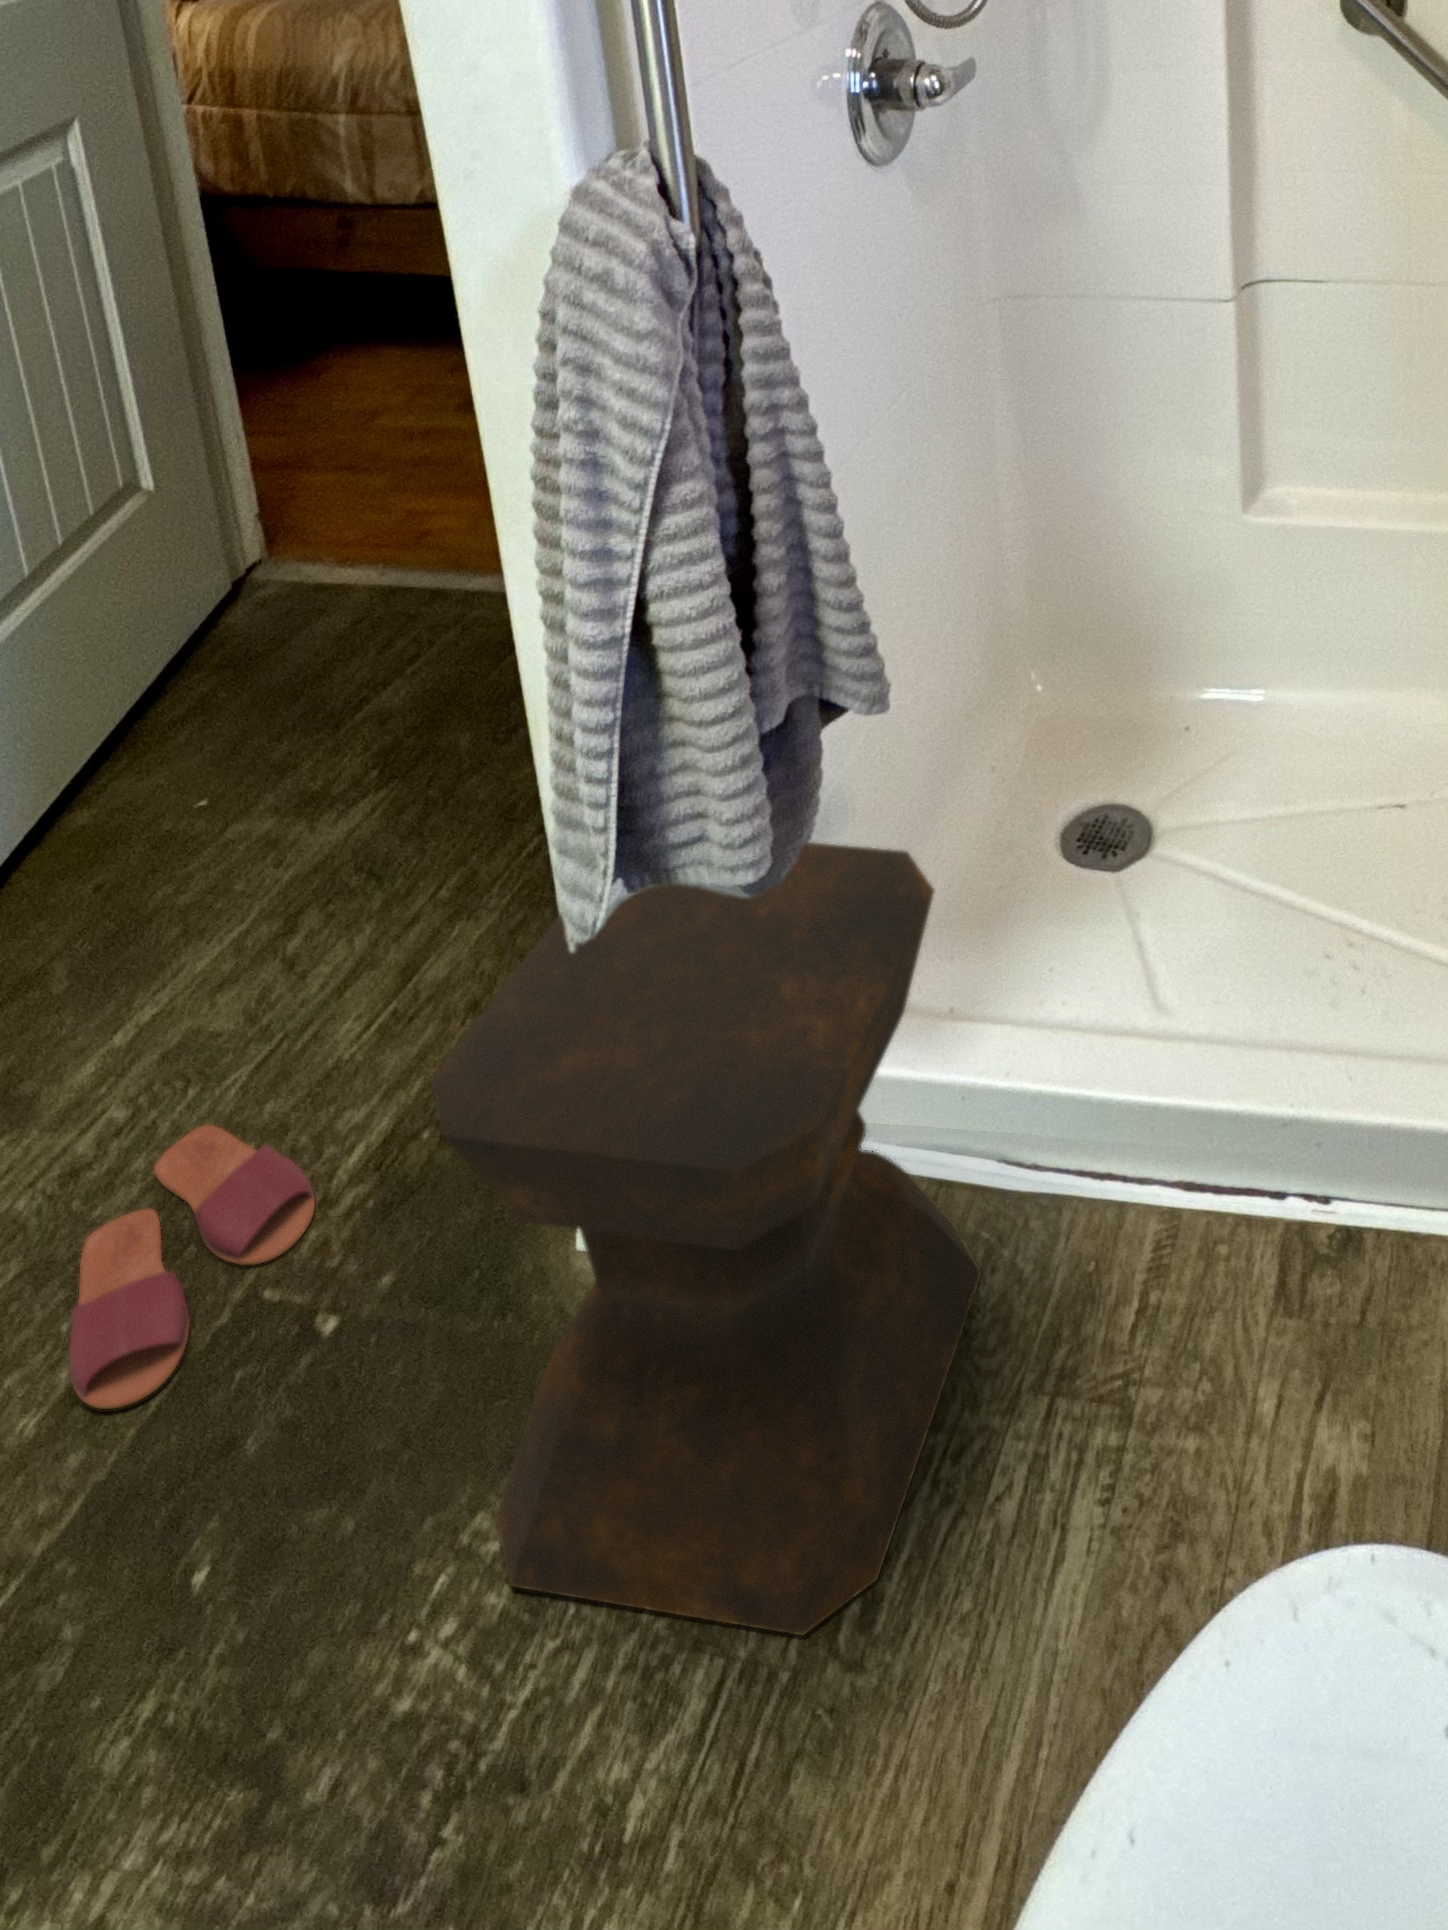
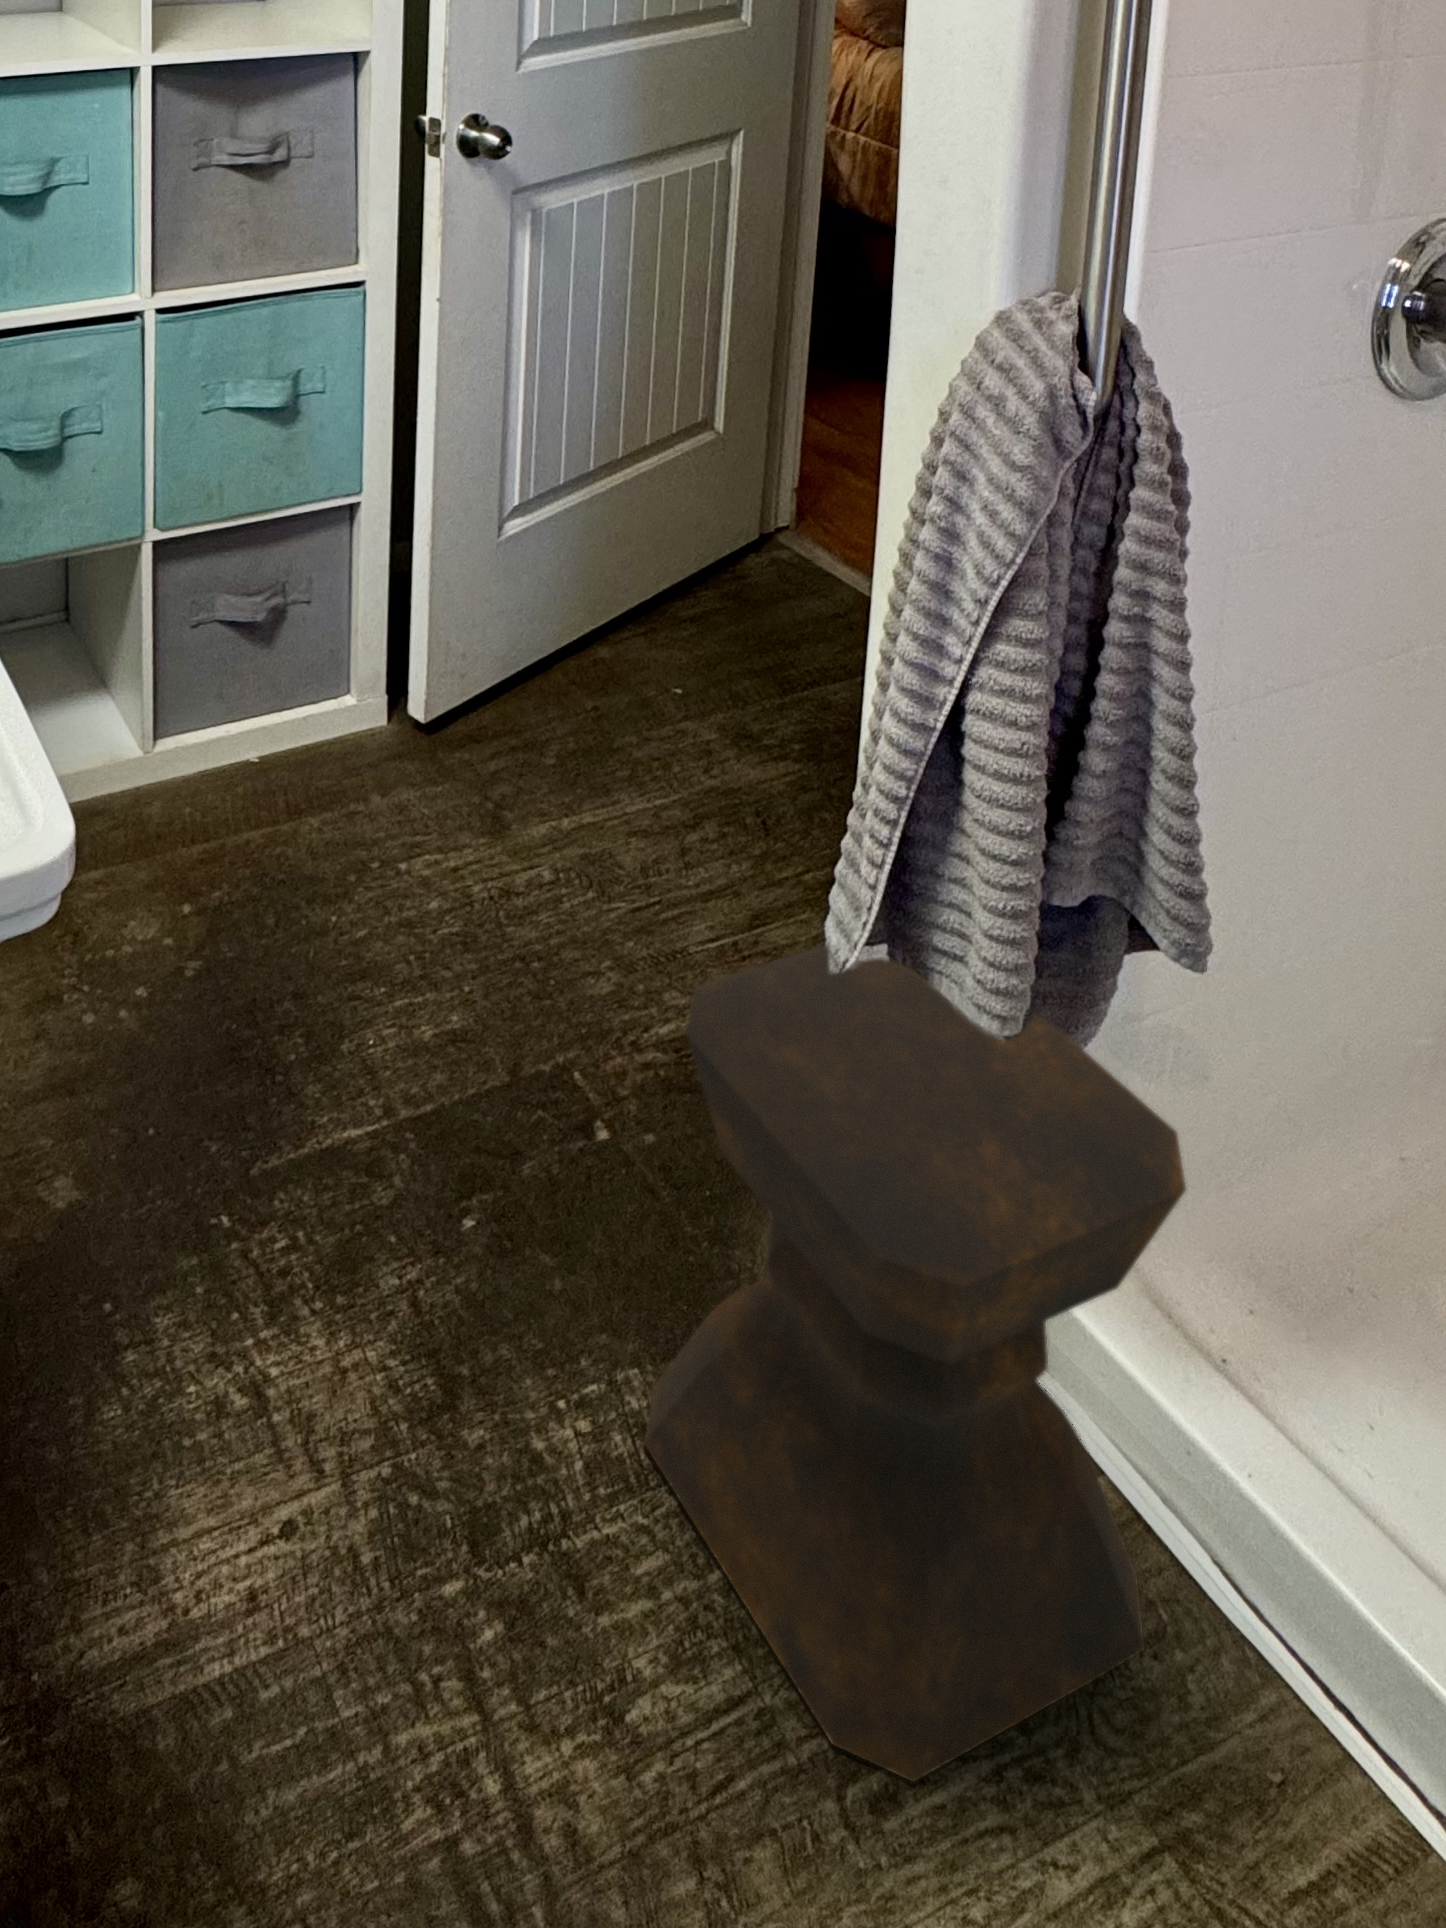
slippers: present [69,1125,315,1409] -> none [464,925,636,1080]

